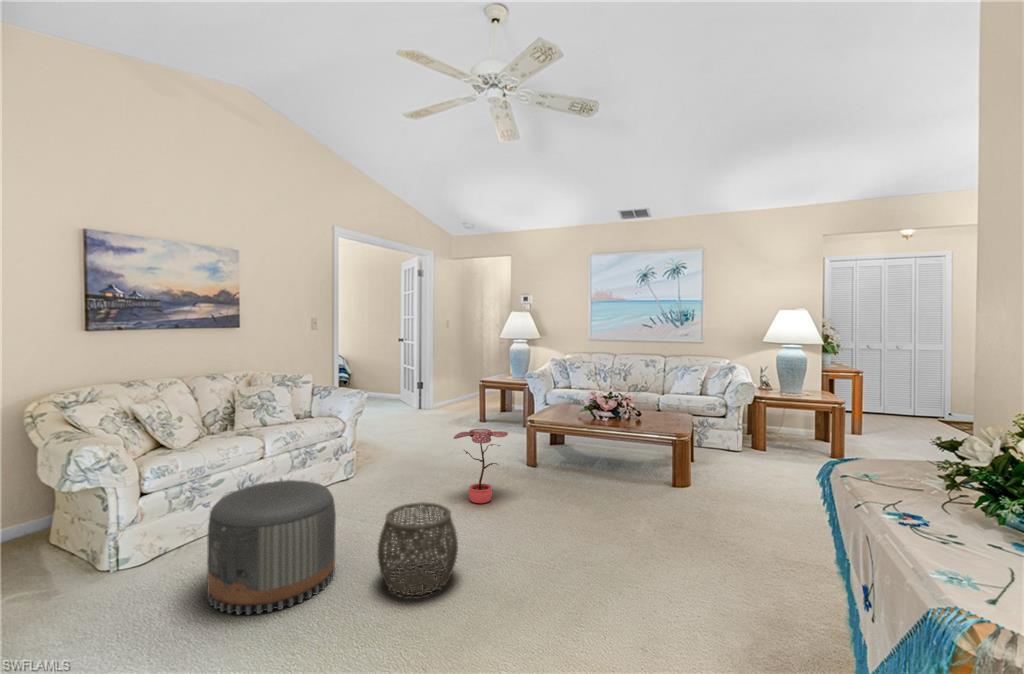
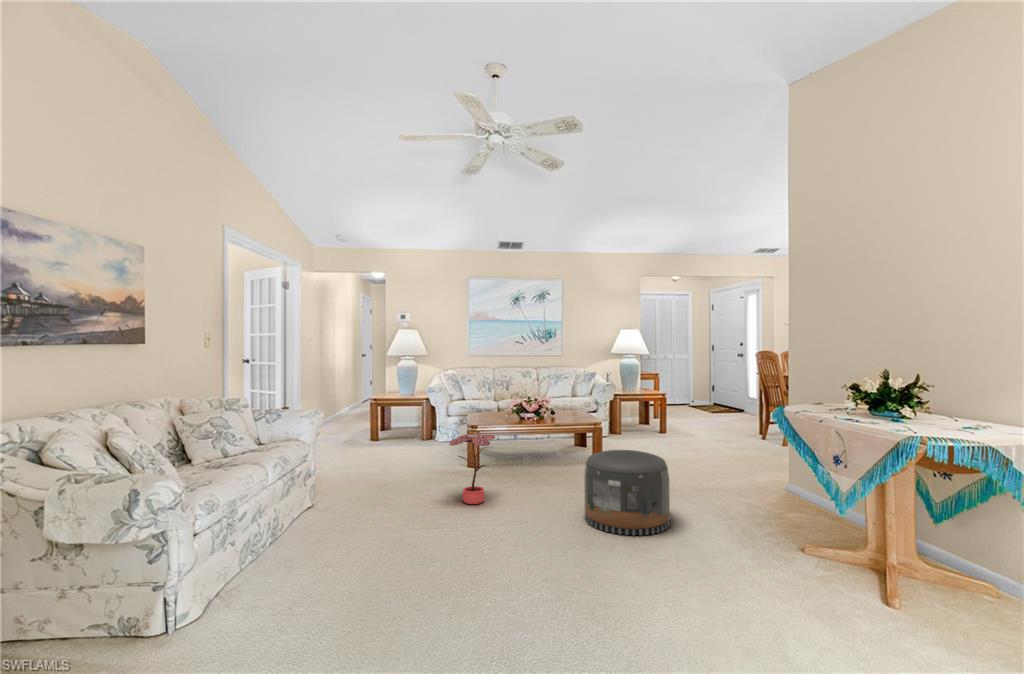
pouf: present [207,480,336,615] -> present [584,450,670,535]
woven basket: present [378,503,458,596] -> none [477,495,548,575]

